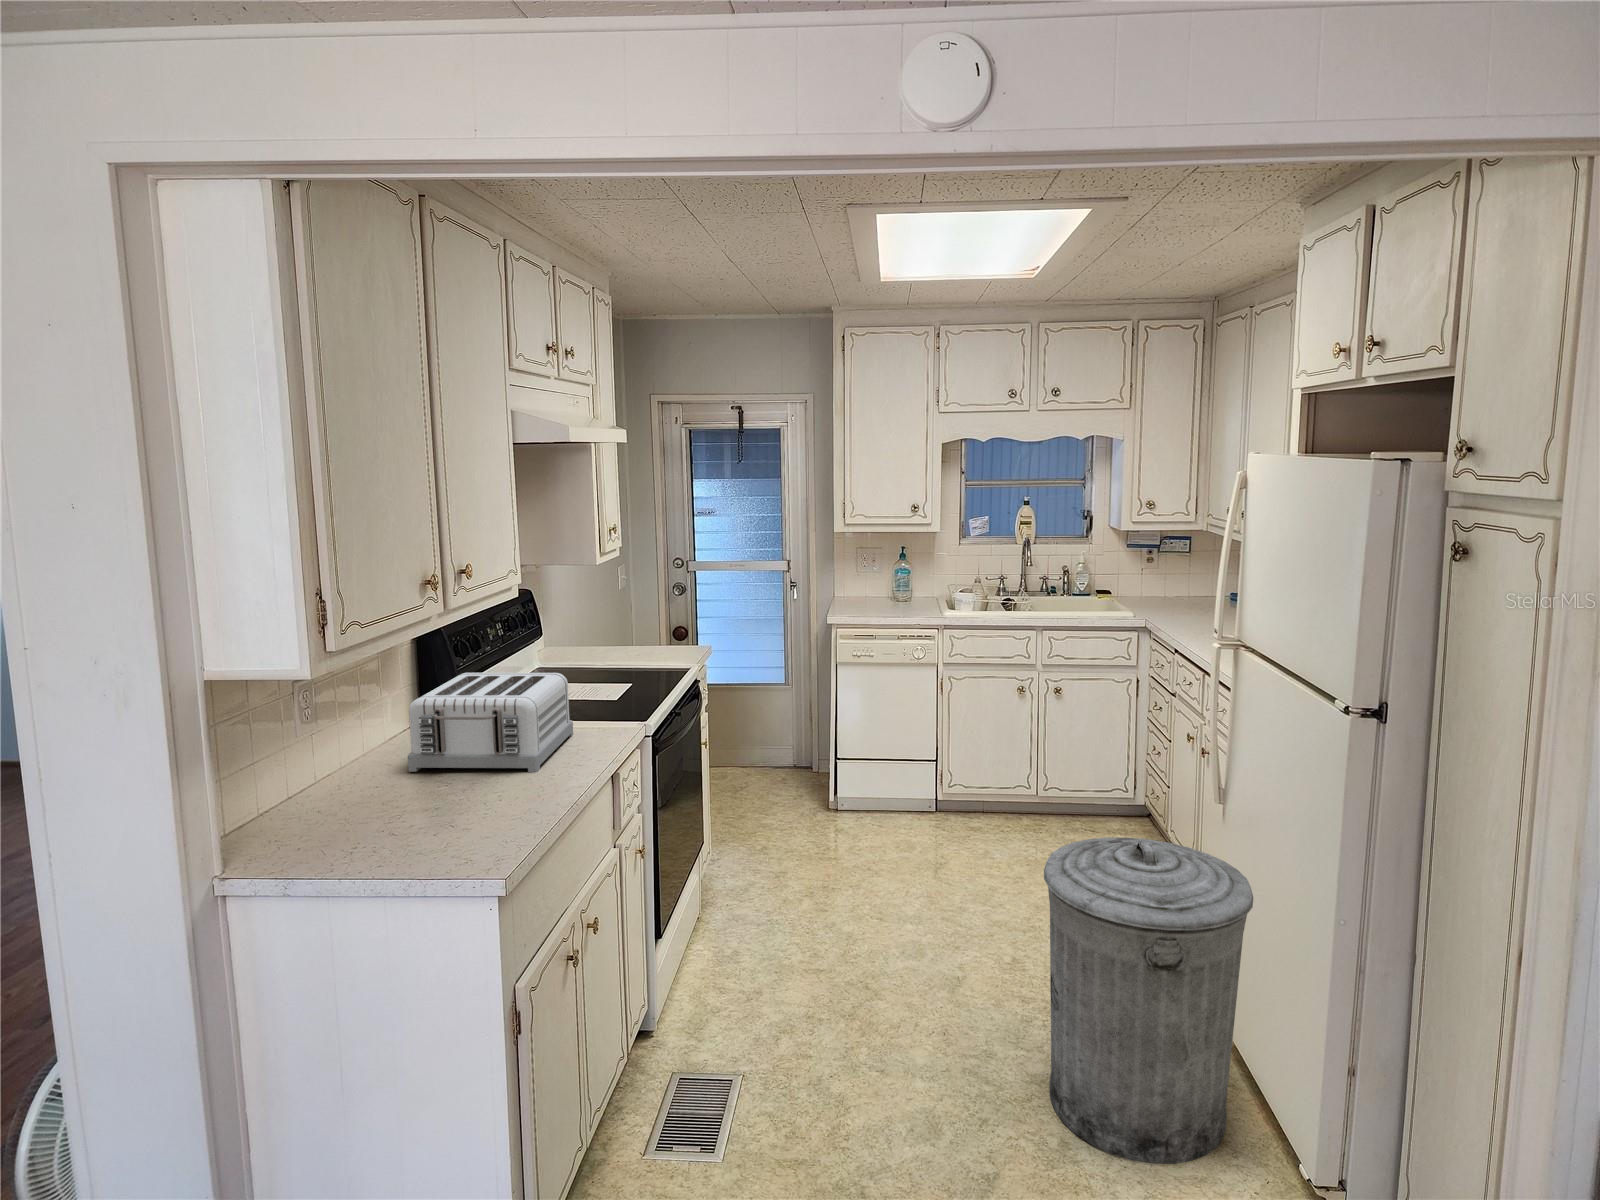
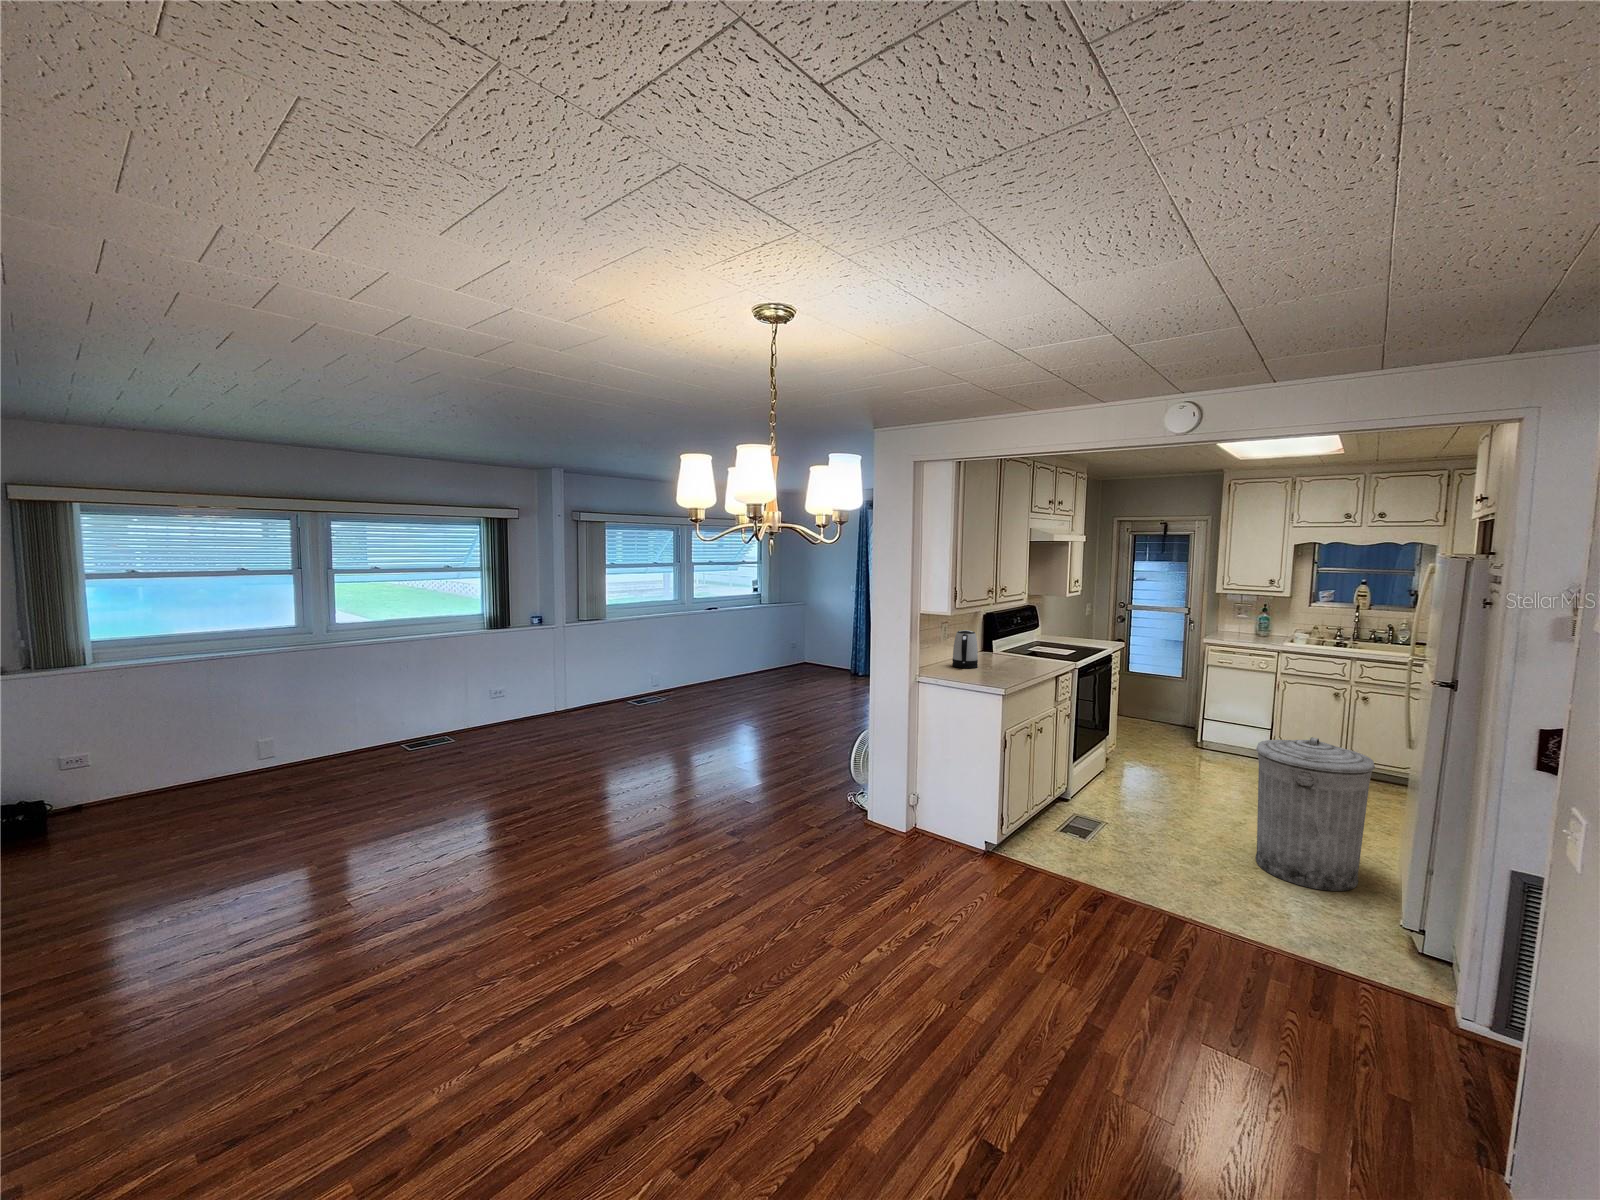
toaster: present [408,673,573,772] -> none [978,629,1042,664]
kettle: none [326,716,409,839] -> present [952,630,978,668]

